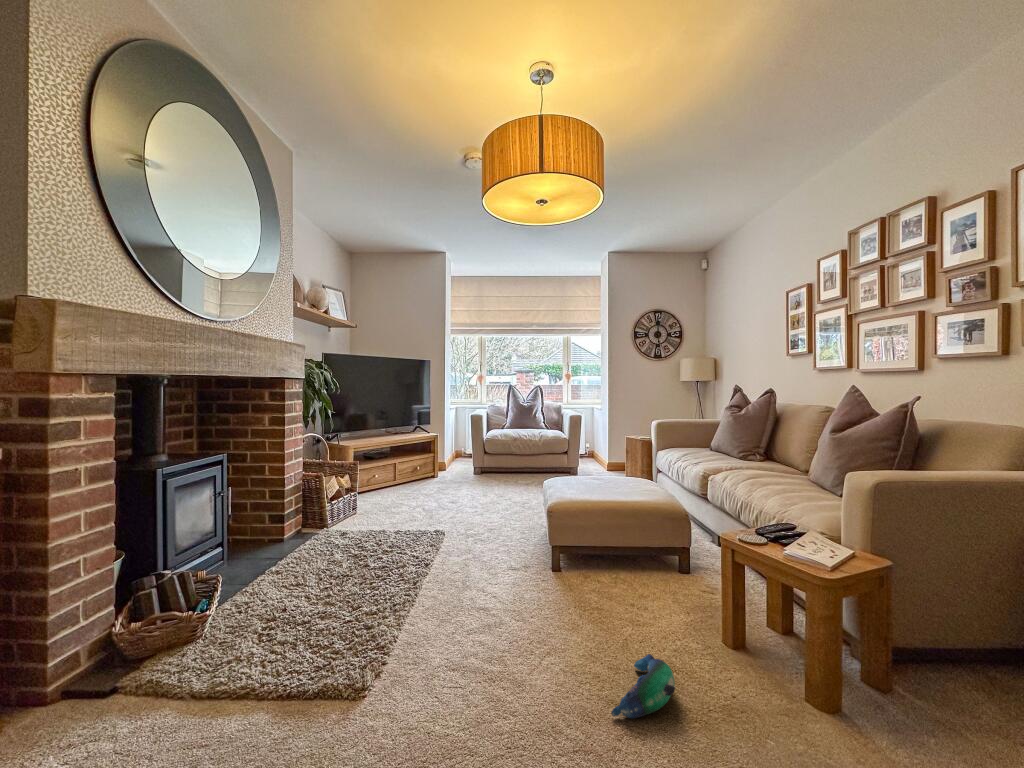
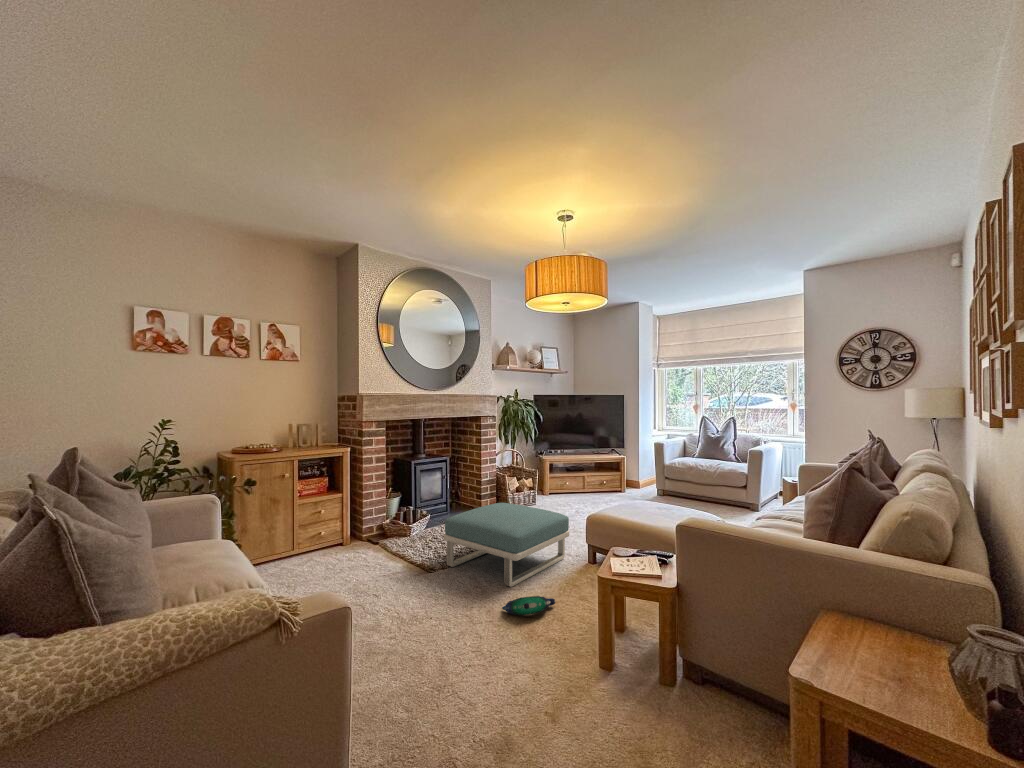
footstool: none [363,514,559,670] -> present [444,503,569,587]

